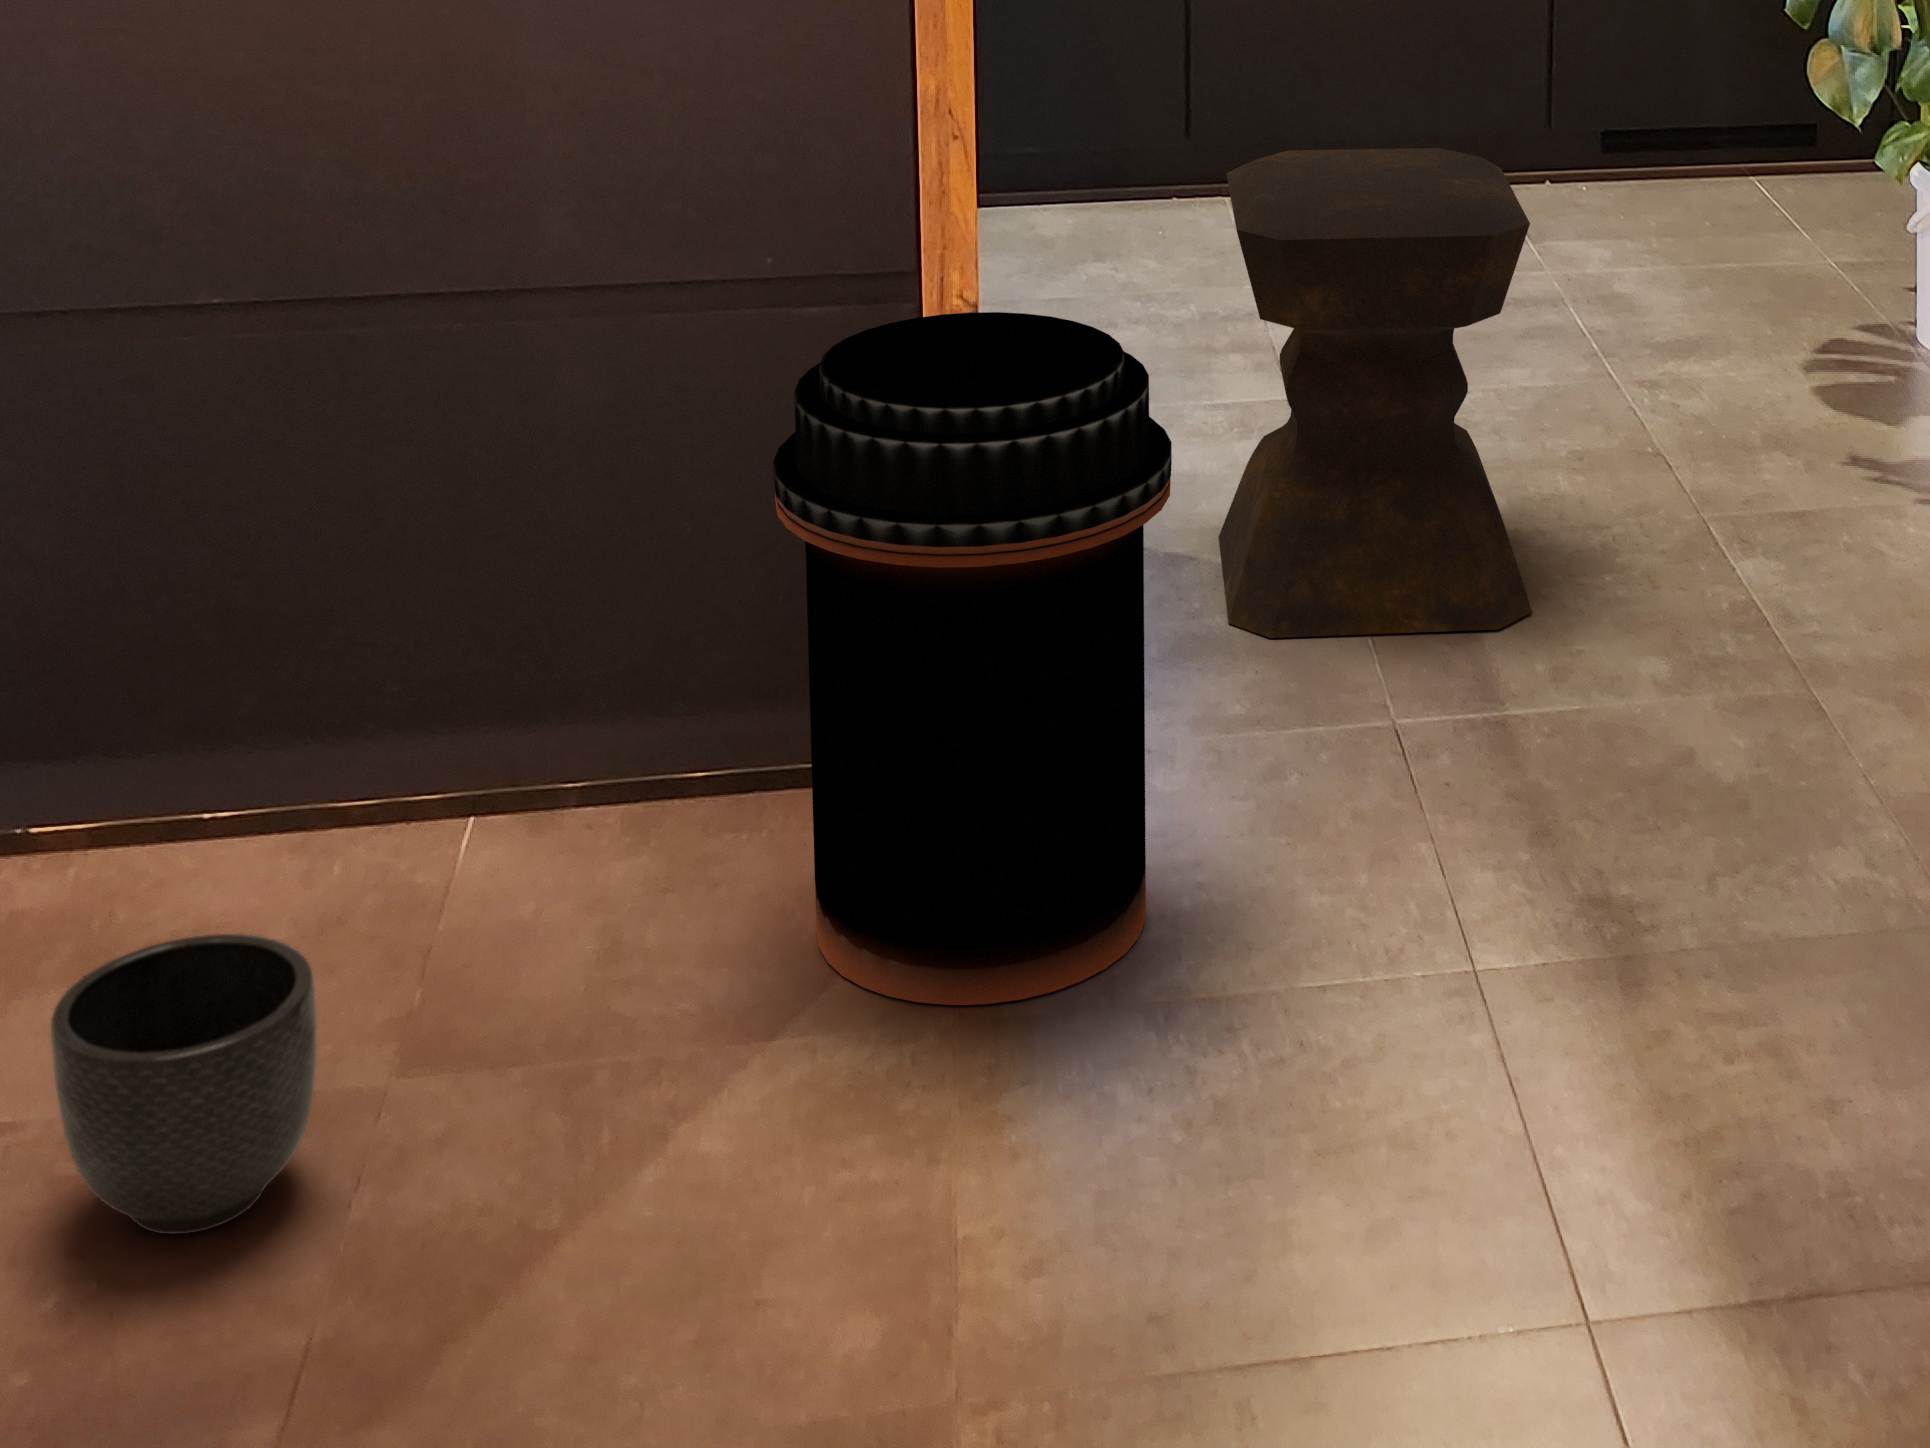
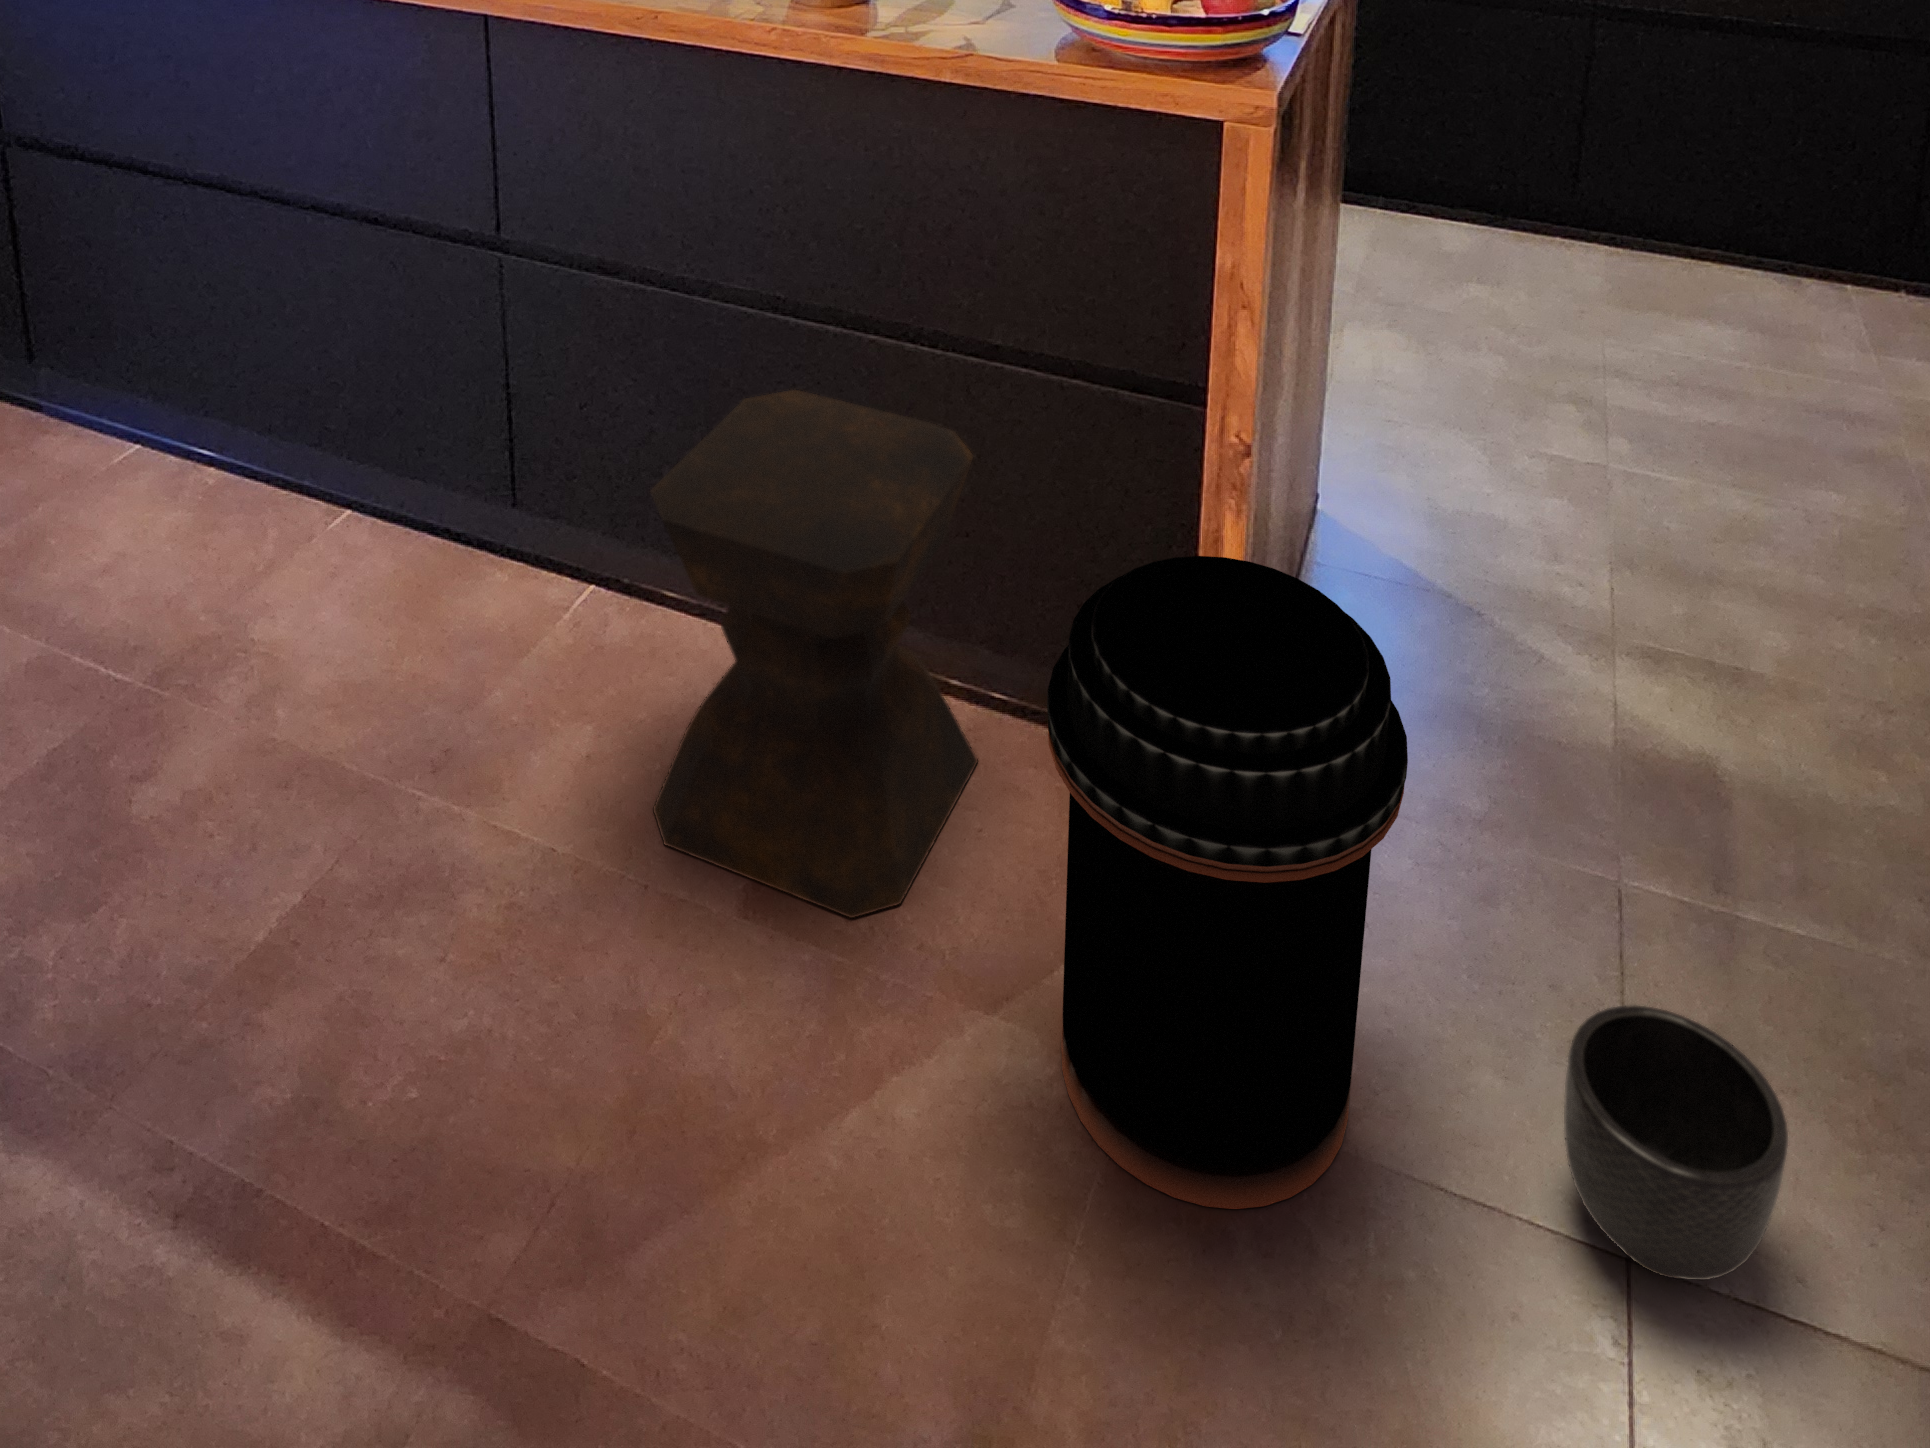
stool: present [1219,148,1532,638] -> present [650,390,978,918]
planter: present [51,934,317,1234] -> present [1564,1005,1788,1280]

